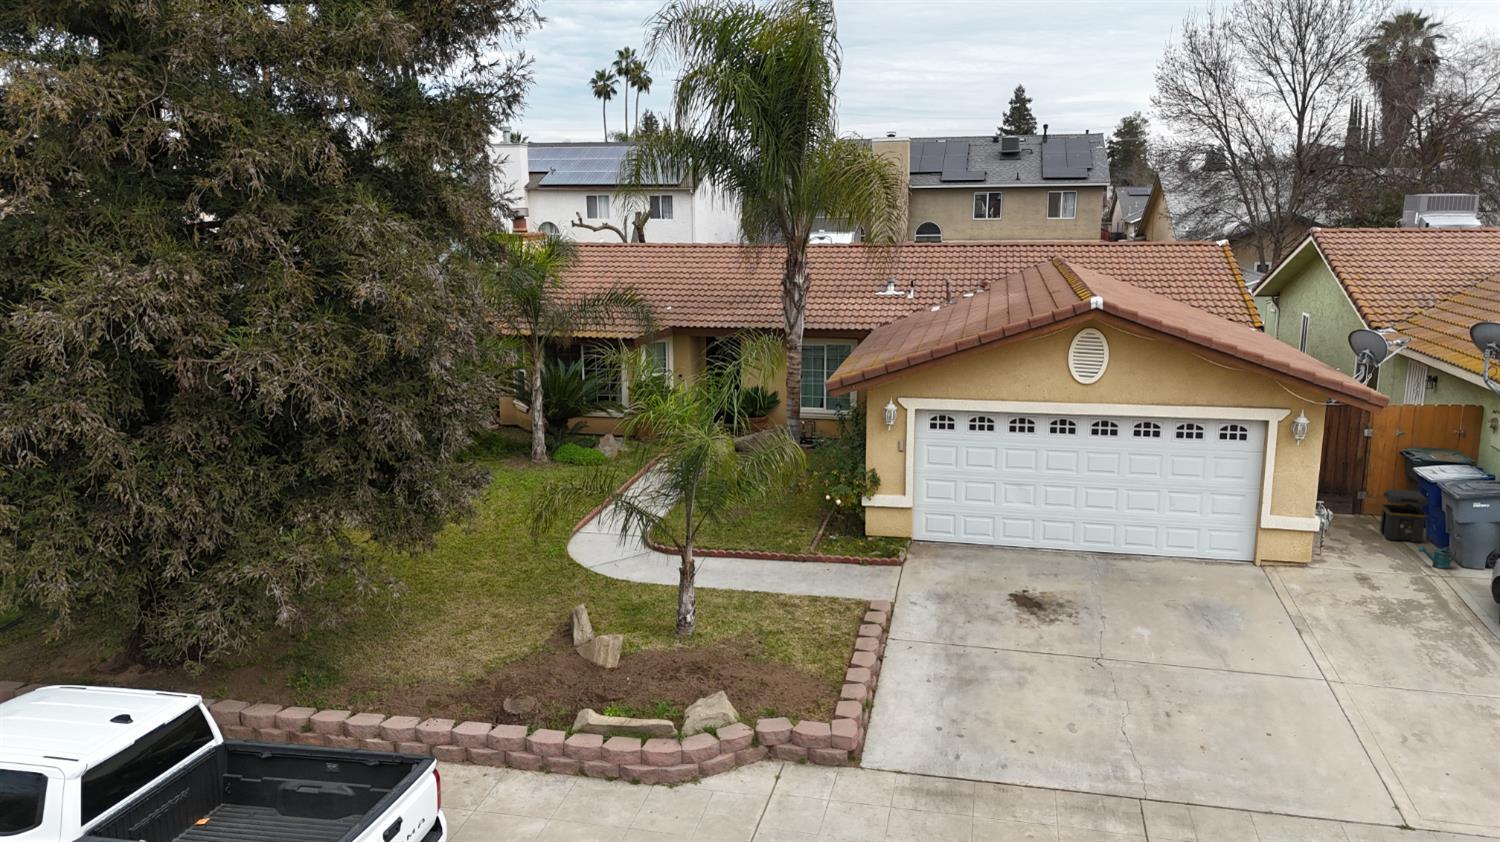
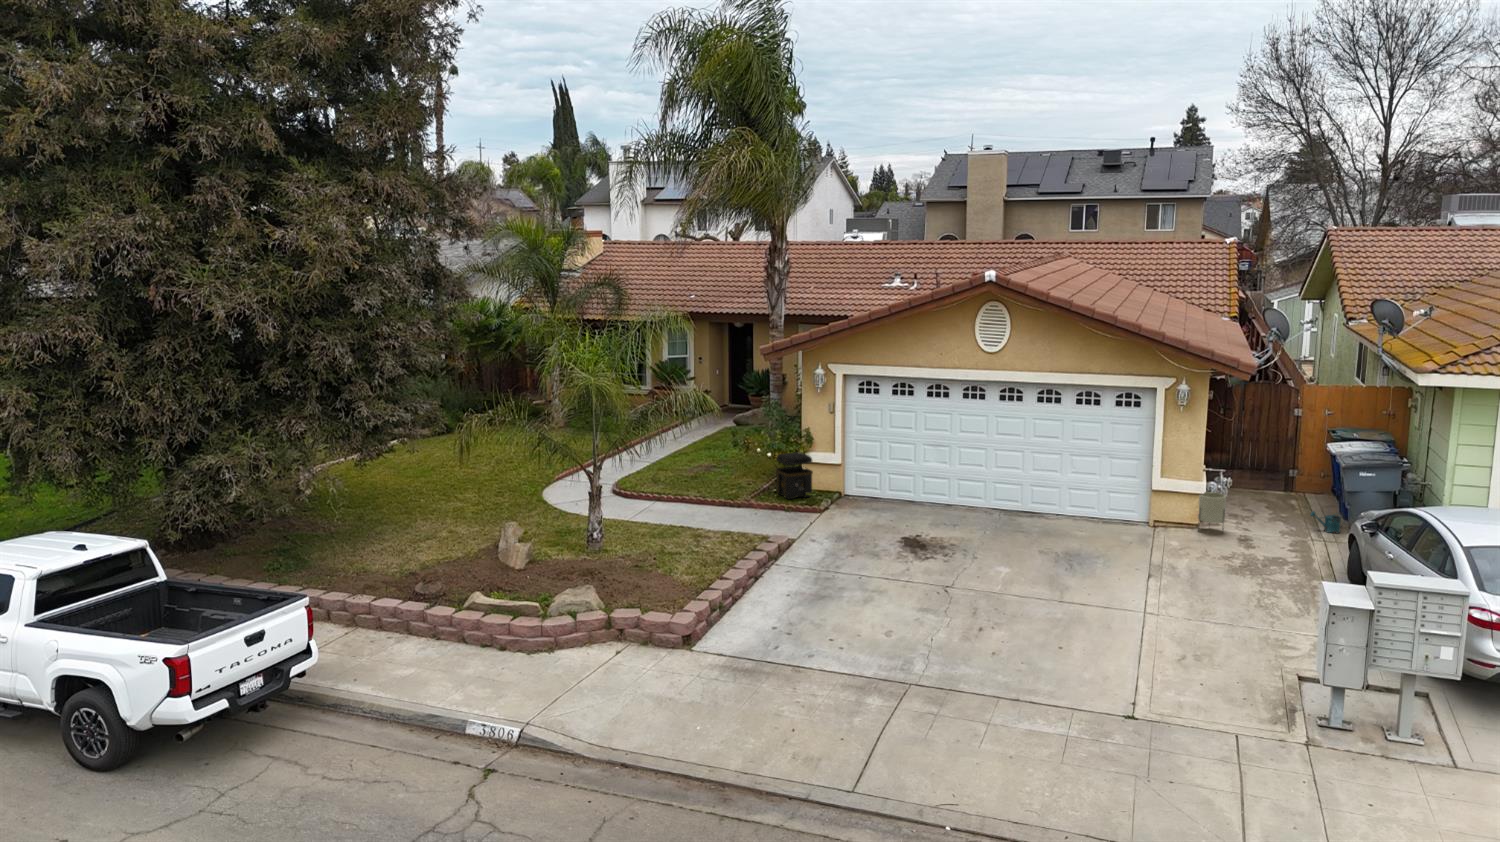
toolbox: present [1380,489,1428,542] -> present [776,453,813,499]
planter: none [1309,530,1341,575] -> present [1198,492,1226,530]

